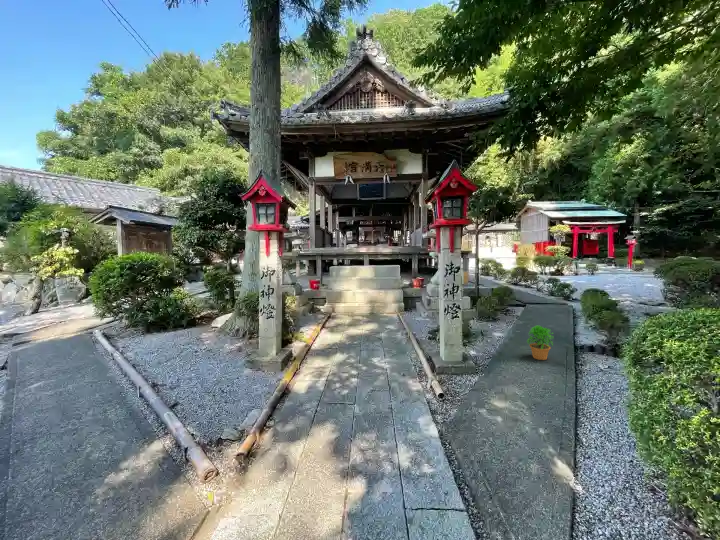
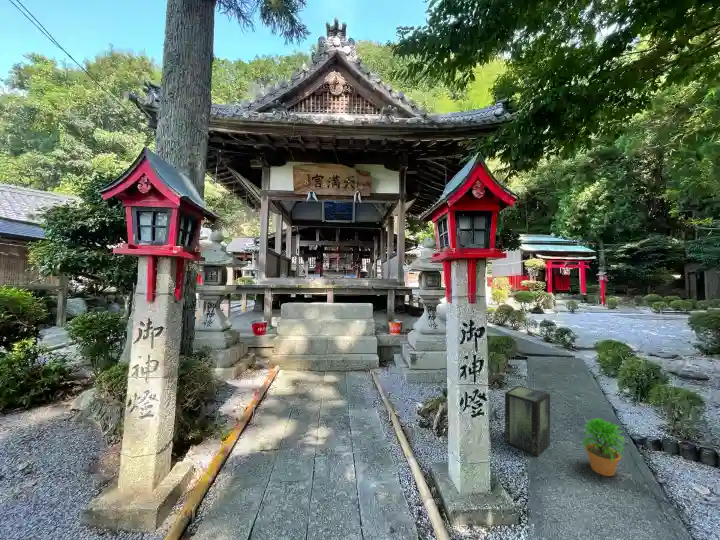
storage box: none [481,311,512,352] -> present [505,386,550,456]

